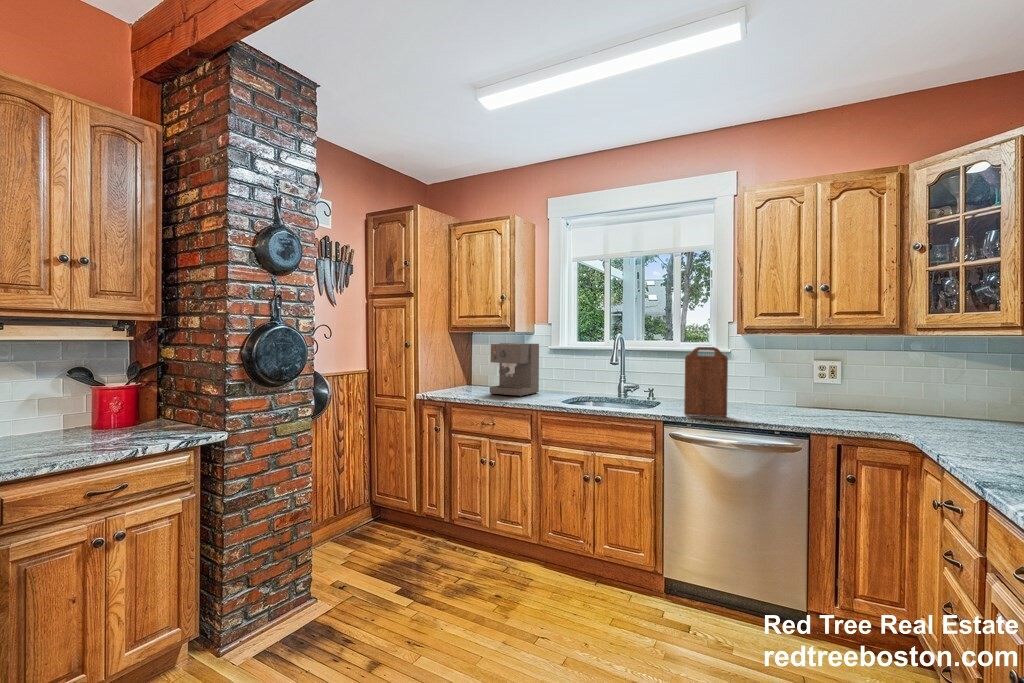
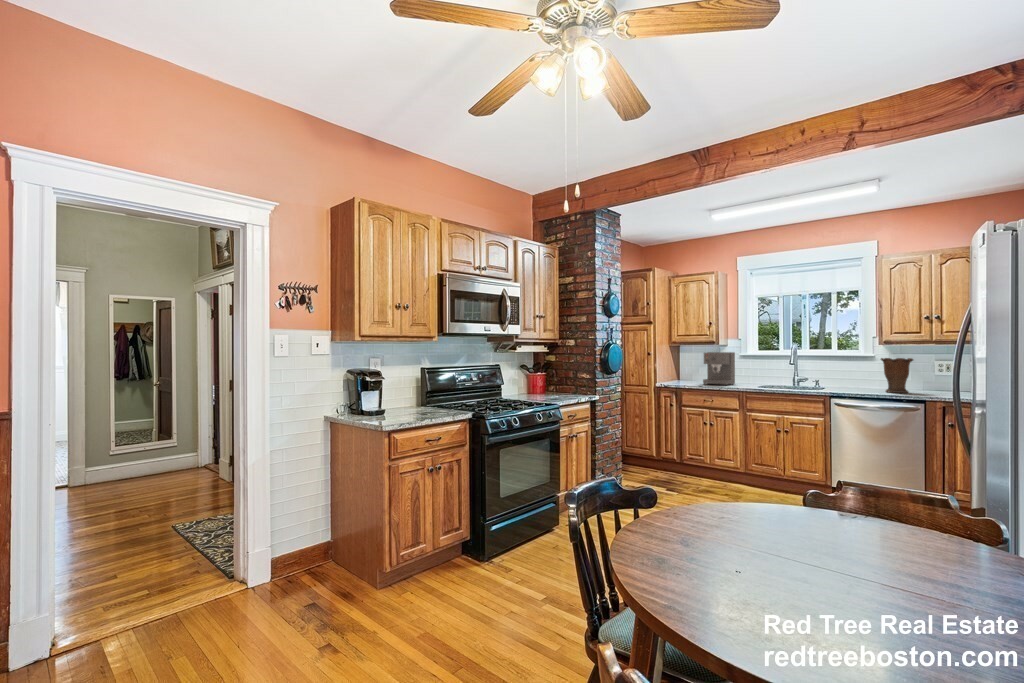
cutting board: present [684,347,728,417] -> none [844,353,872,394]
vase: none [740,355,788,414] -> present [881,358,913,393]

